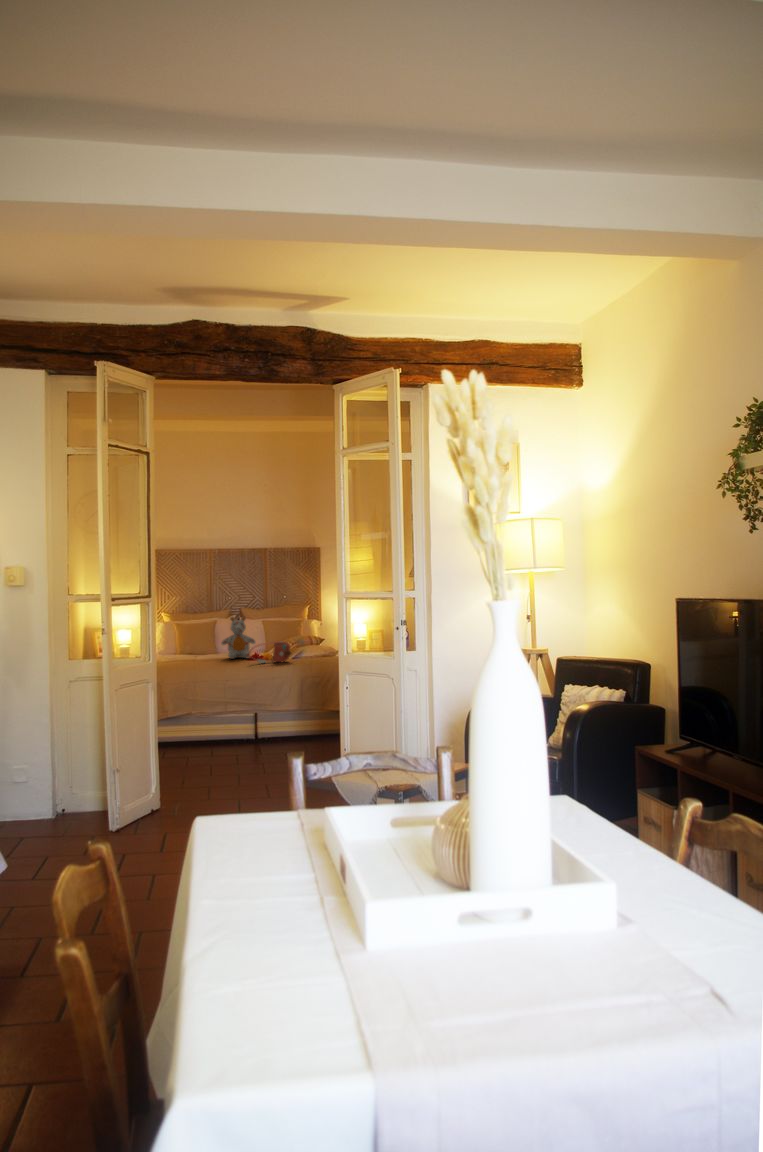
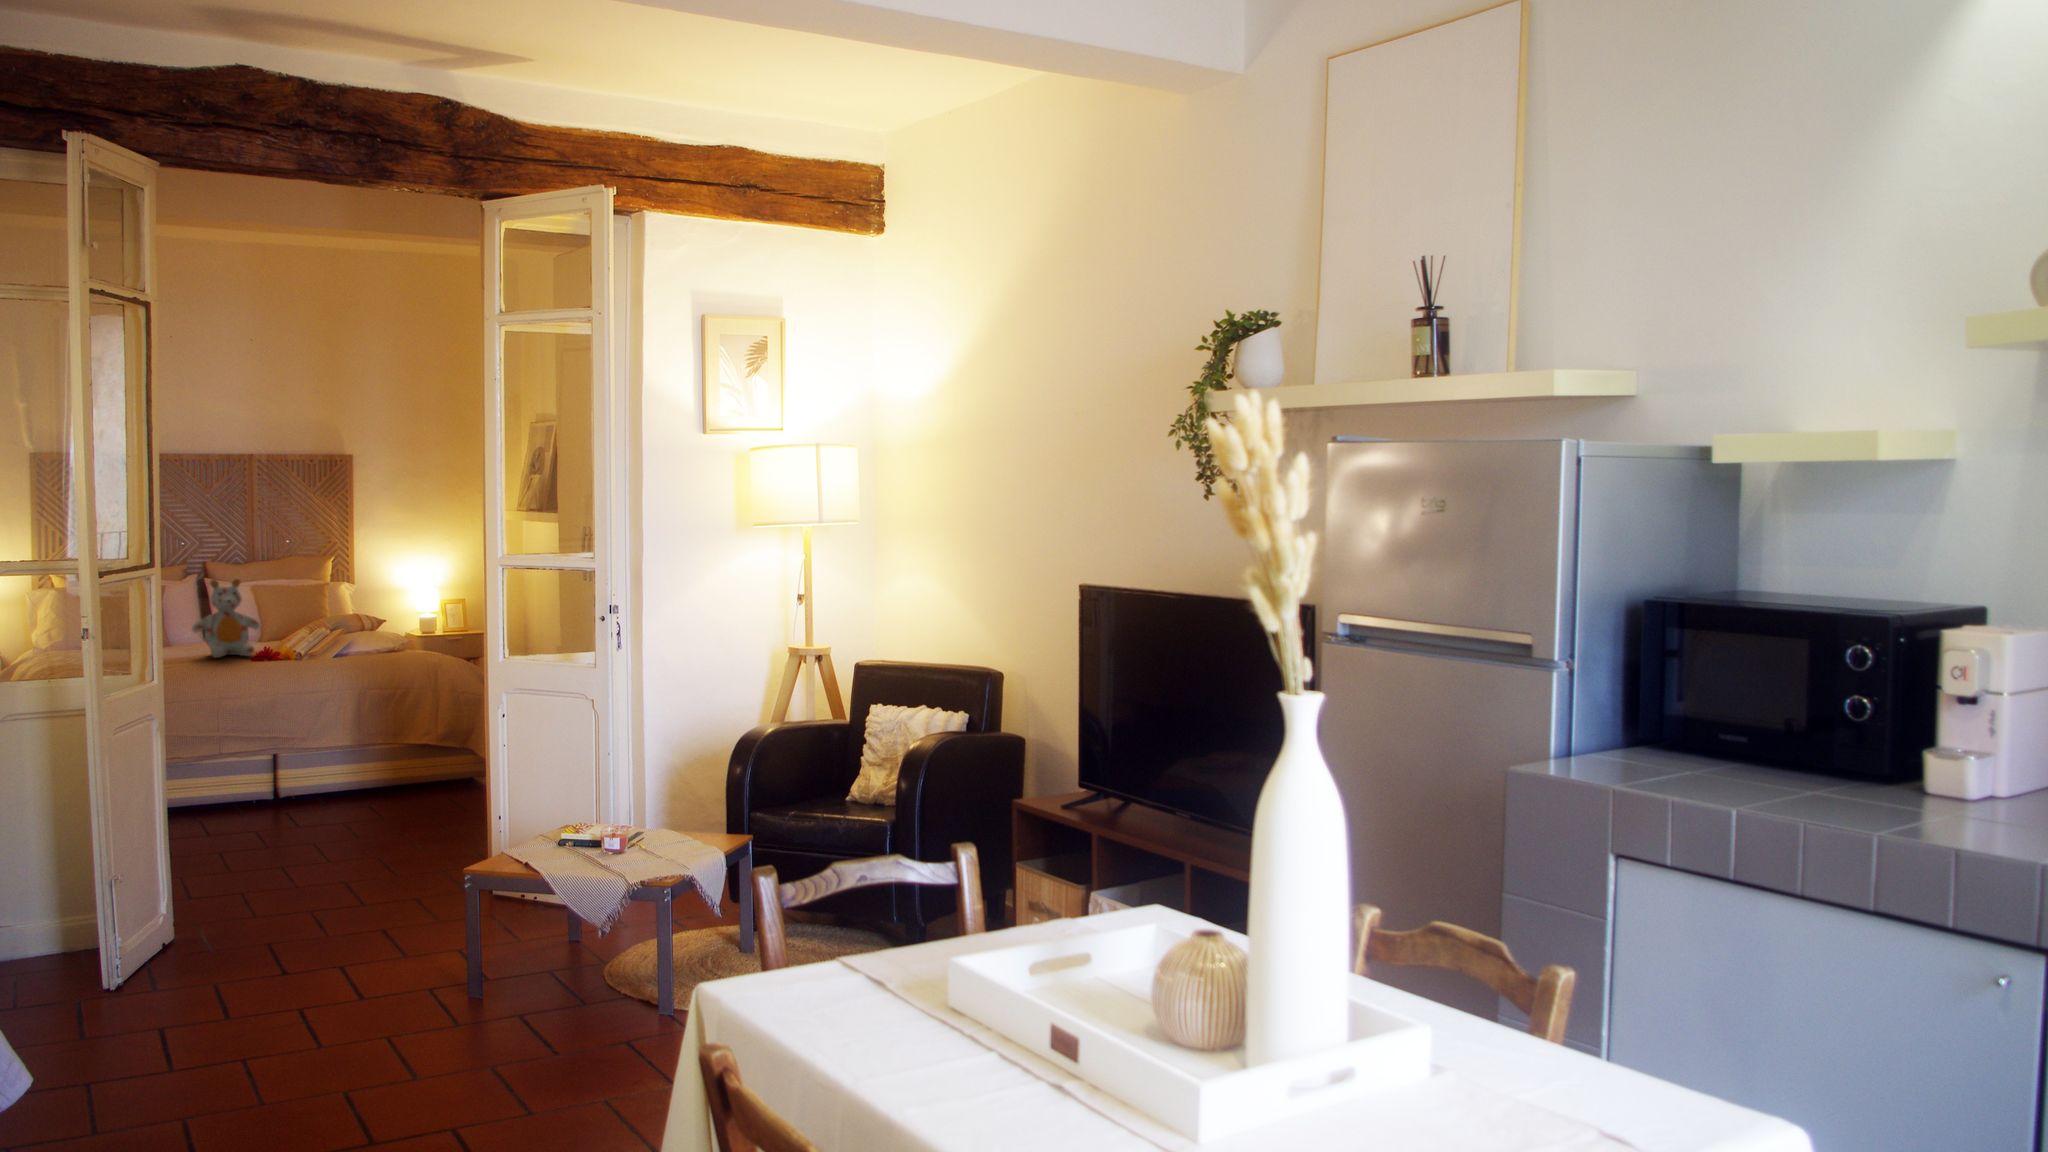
handbag: present [249,641,291,663] -> none [263,625,344,666]

